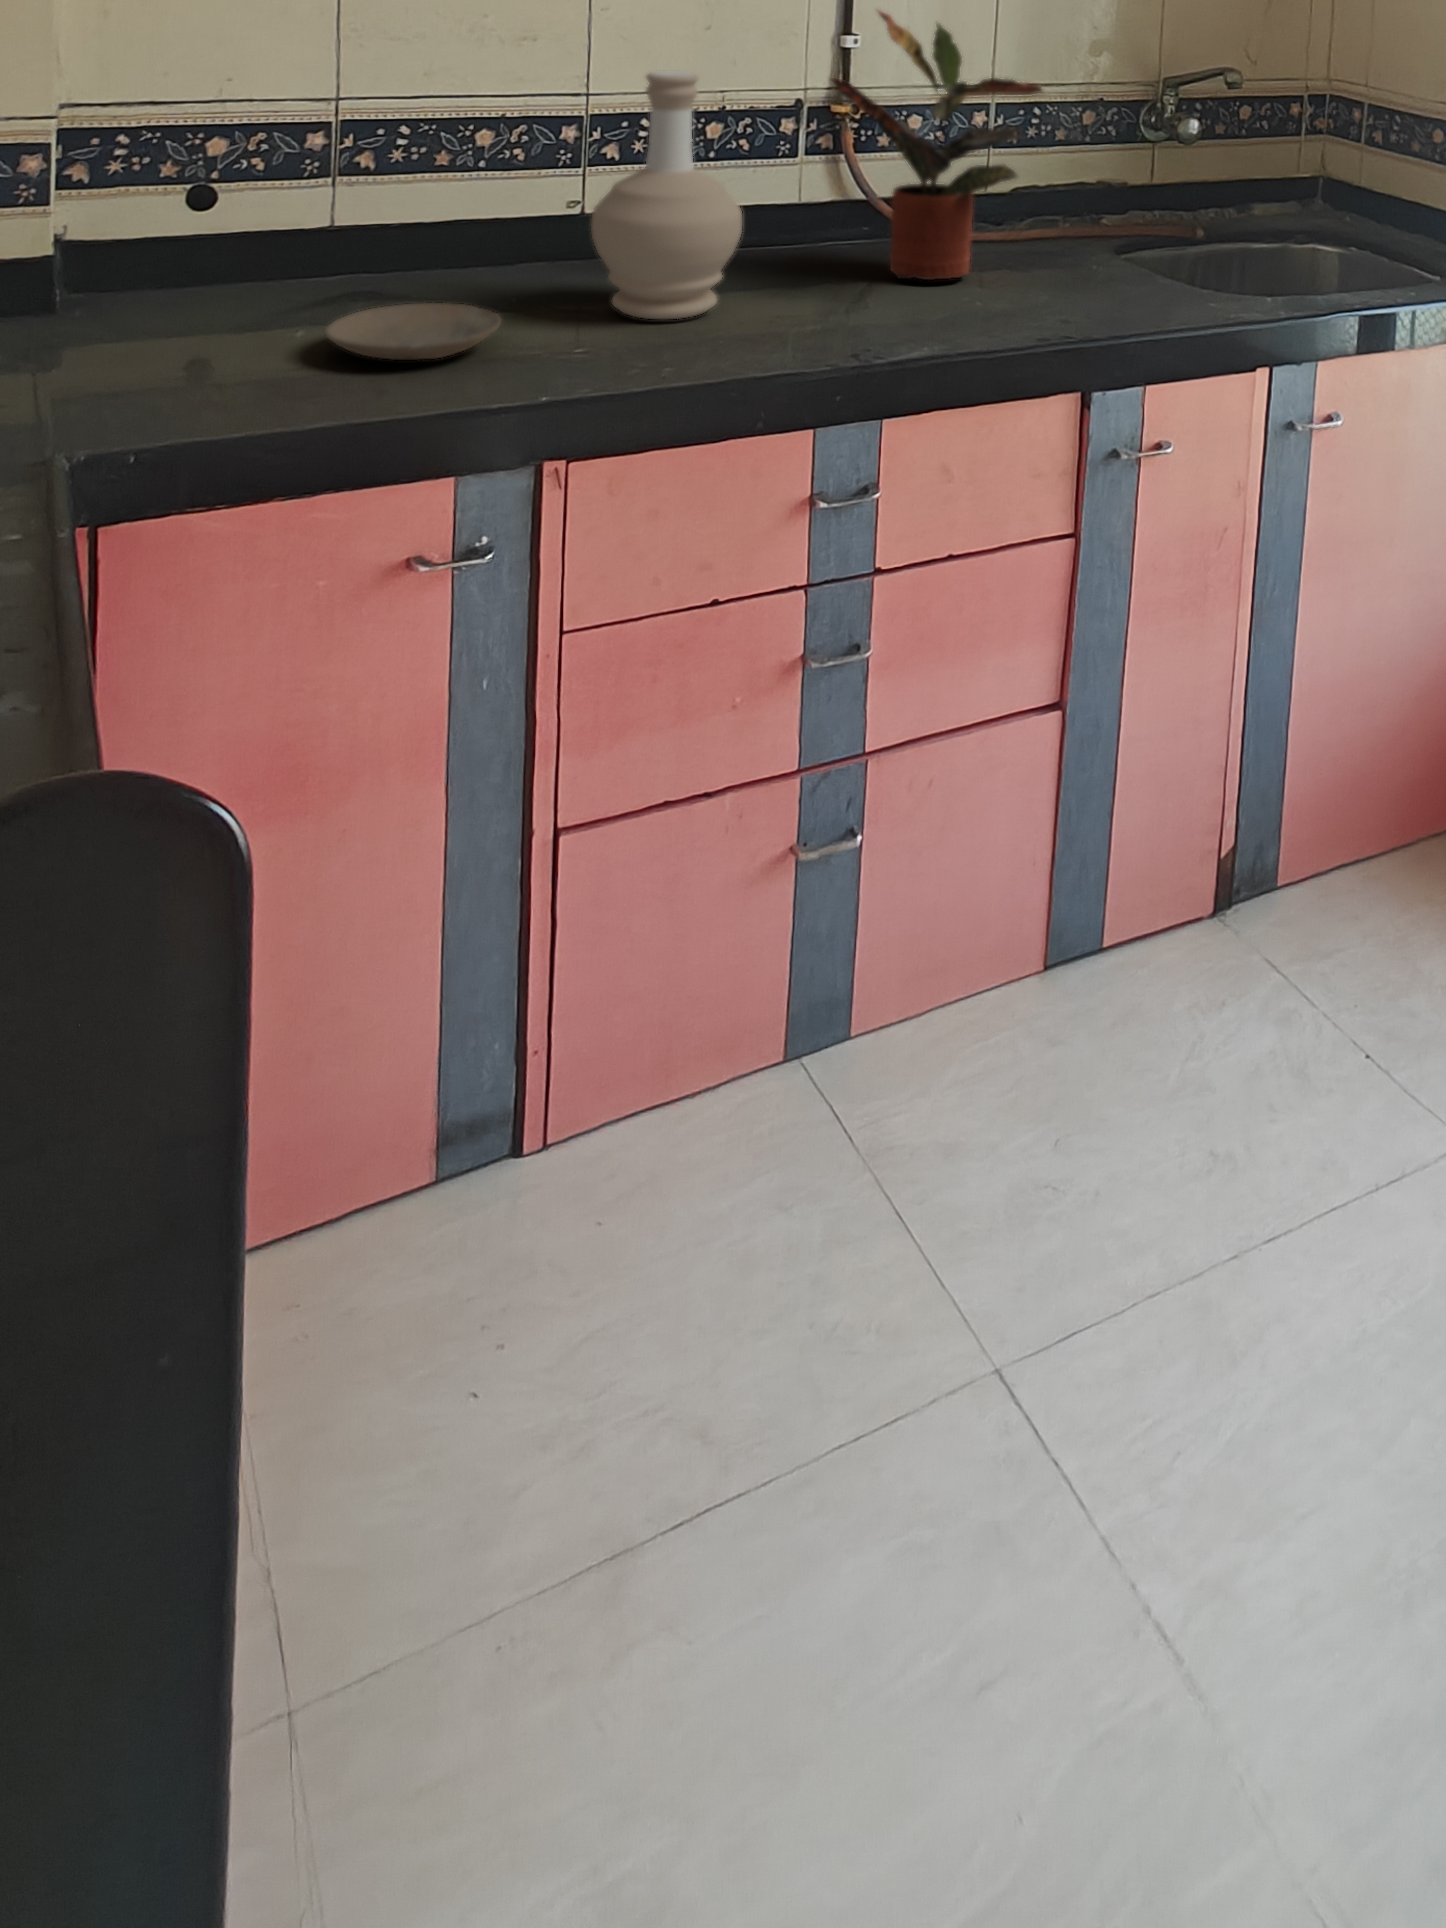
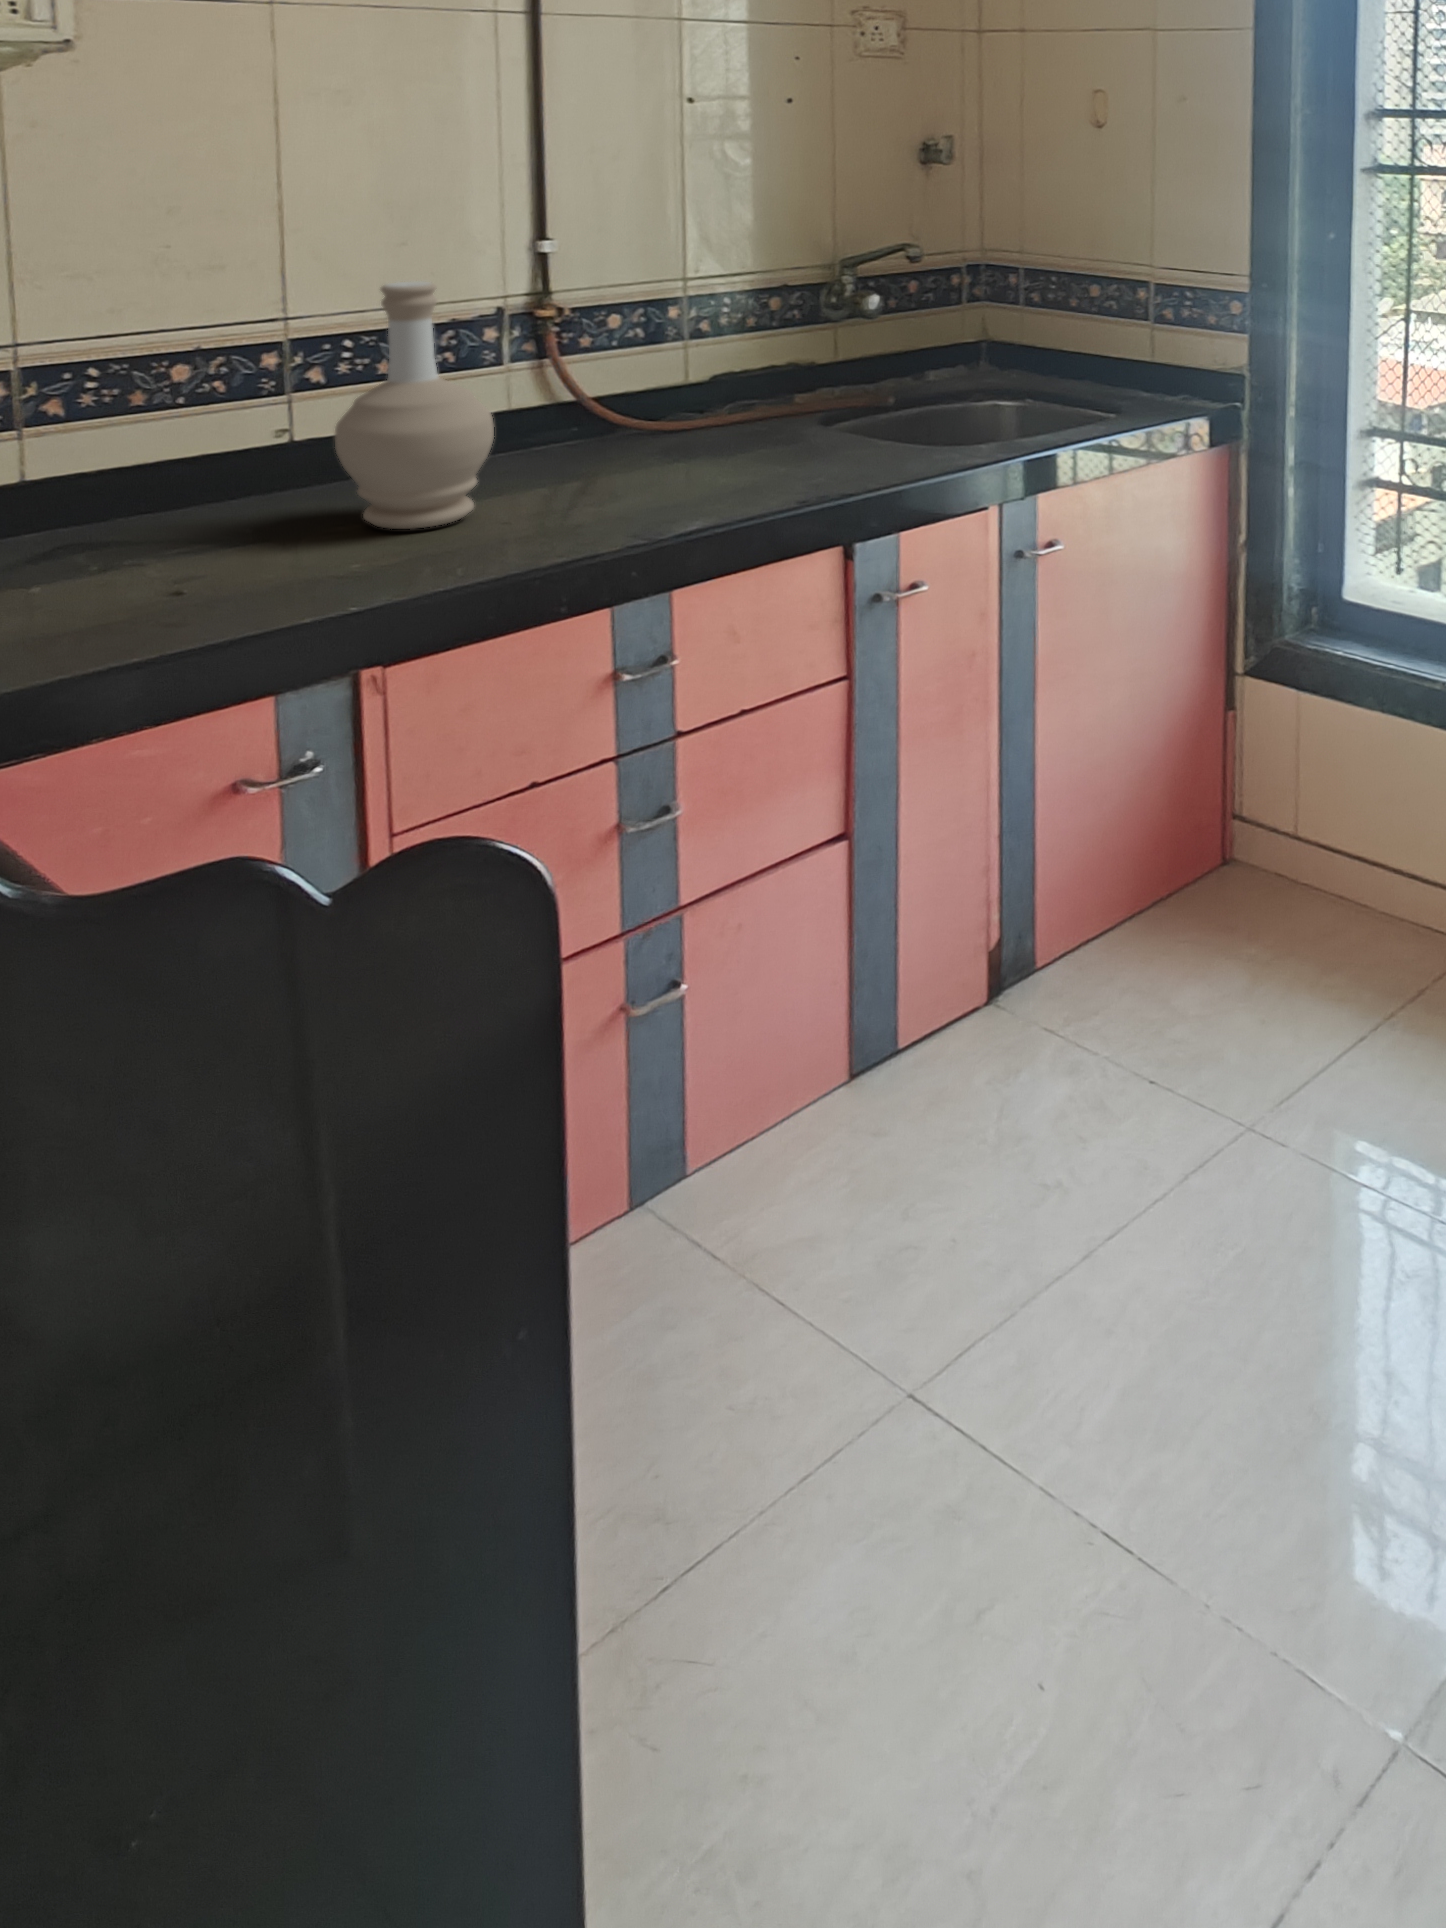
potted plant: present [831,11,1042,280] -> none [548,208,758,467]
plate: present [325,303,501,360] -> none [79,536,272,597]

